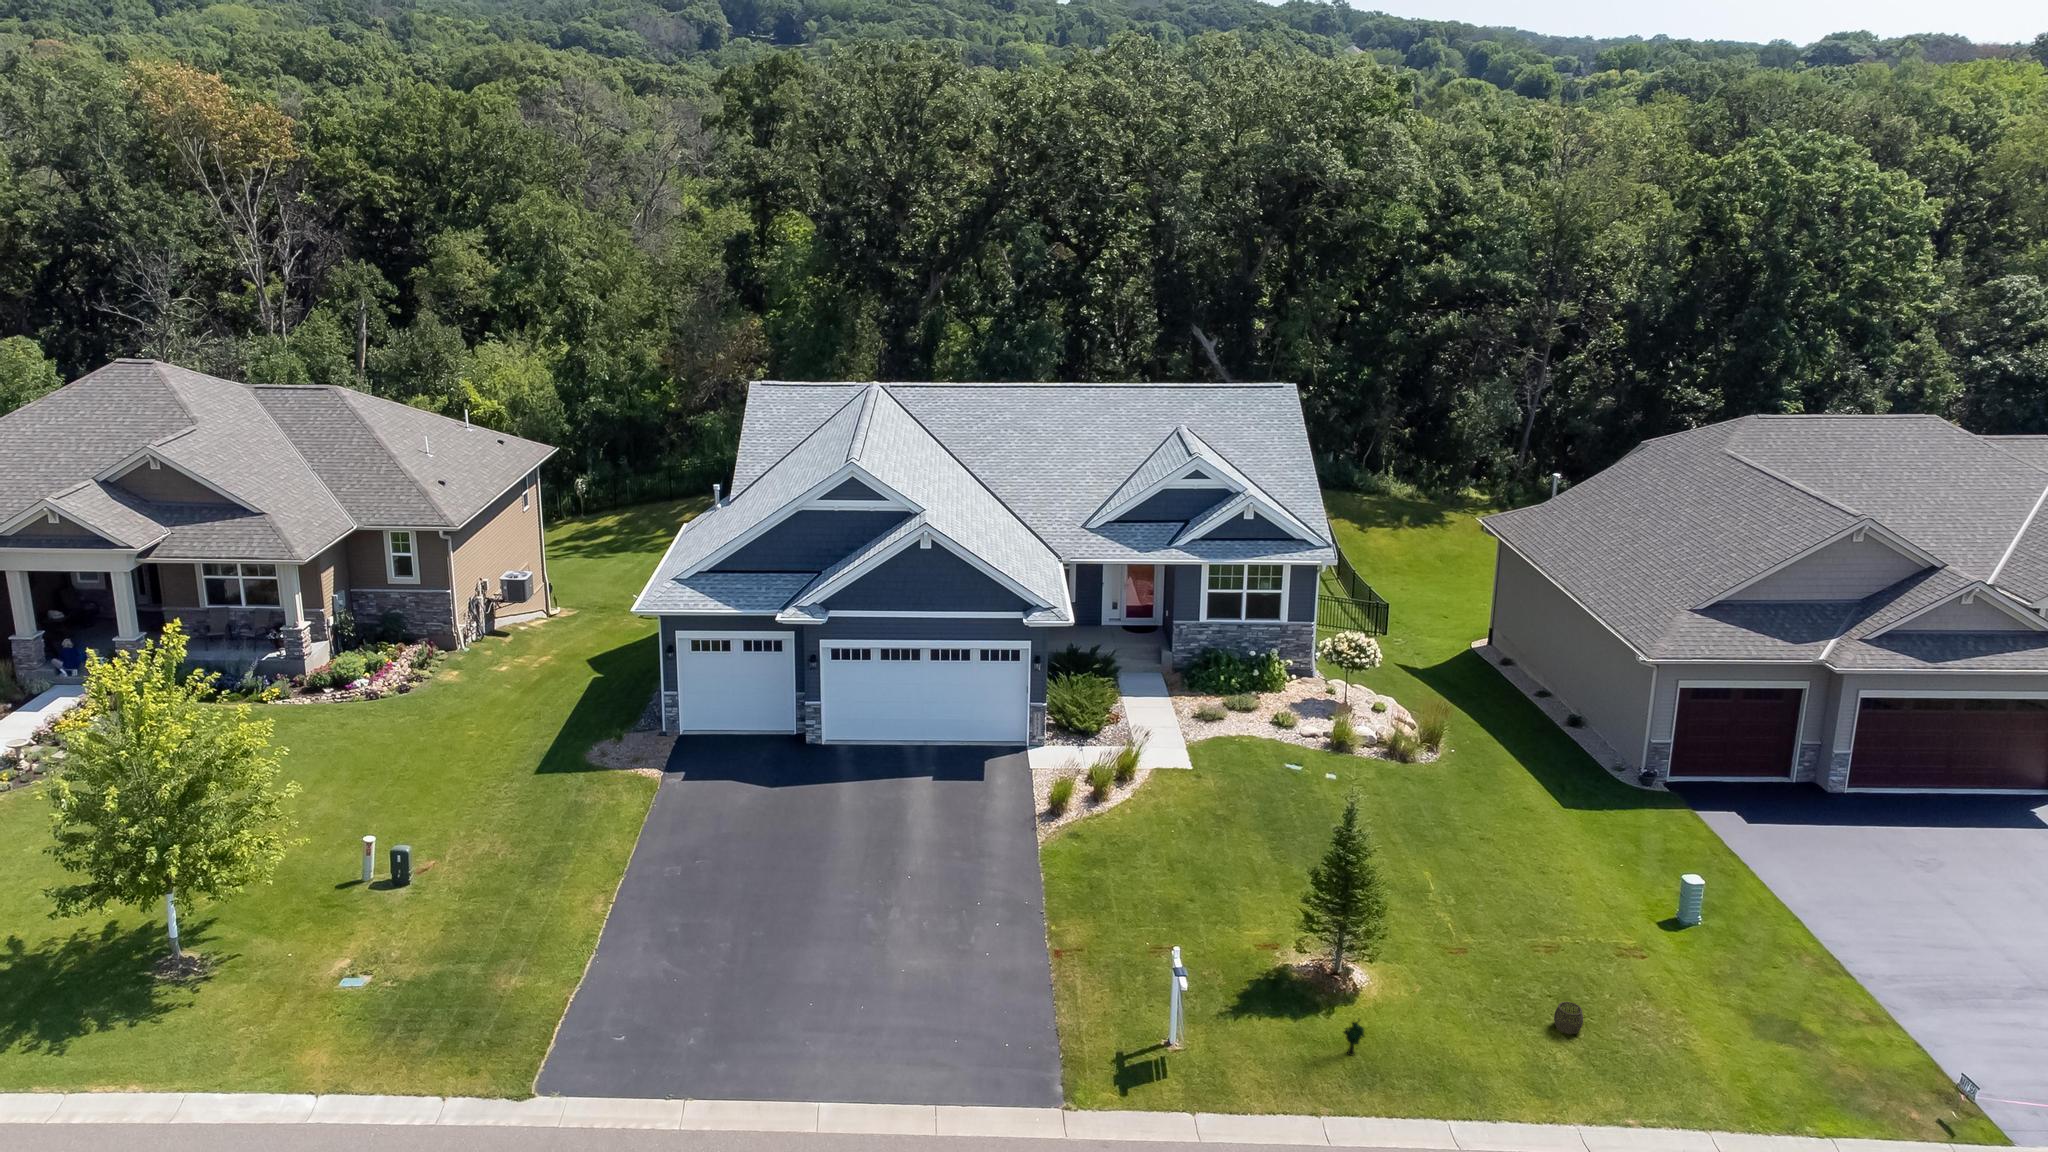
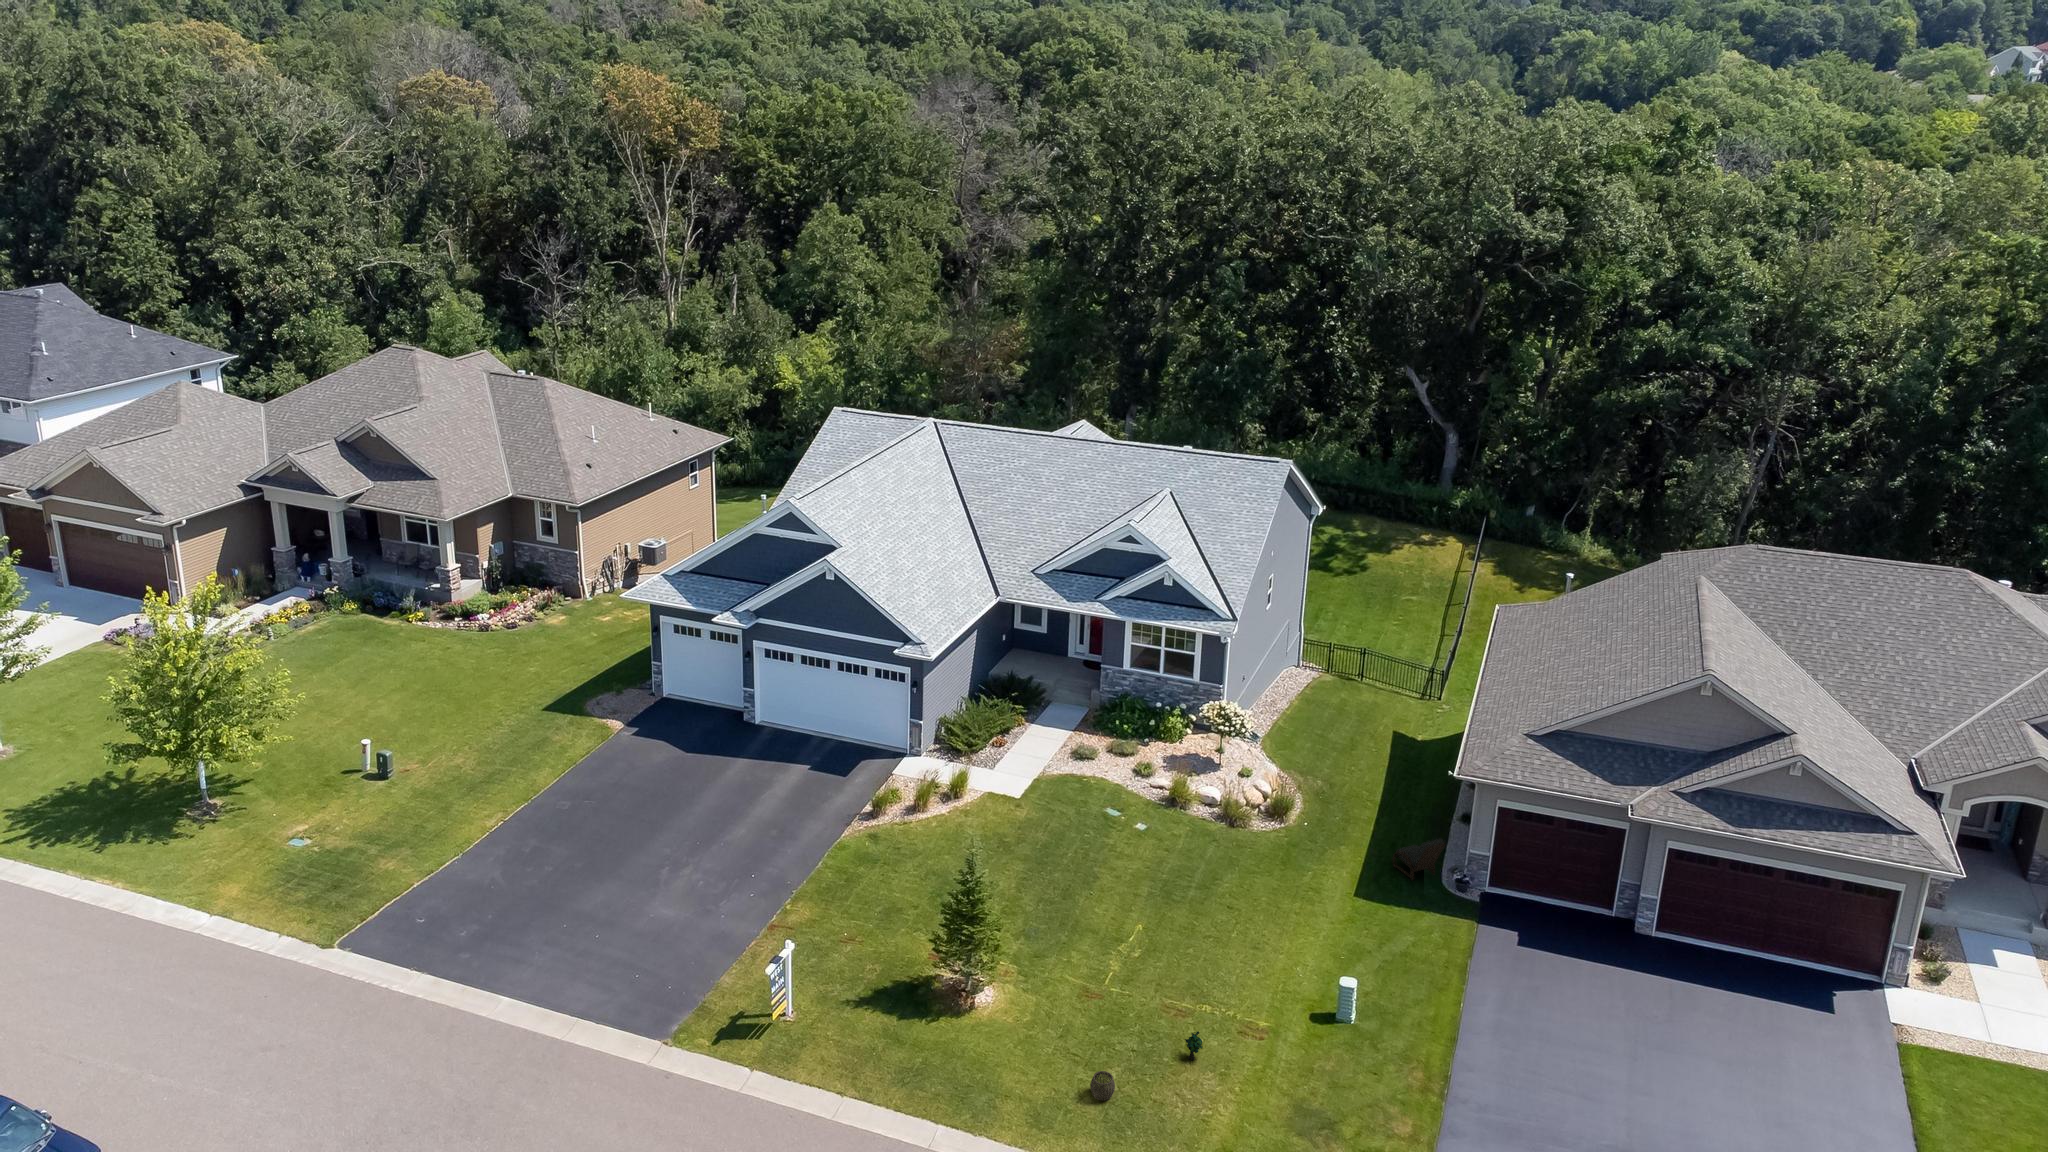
lounge chair: none [1582,724,1642,773] -> present [1393,839,1445,880]
decorative plant: present [1343,1019,1364,1056] -> present [1185,1031,1202,1061]

